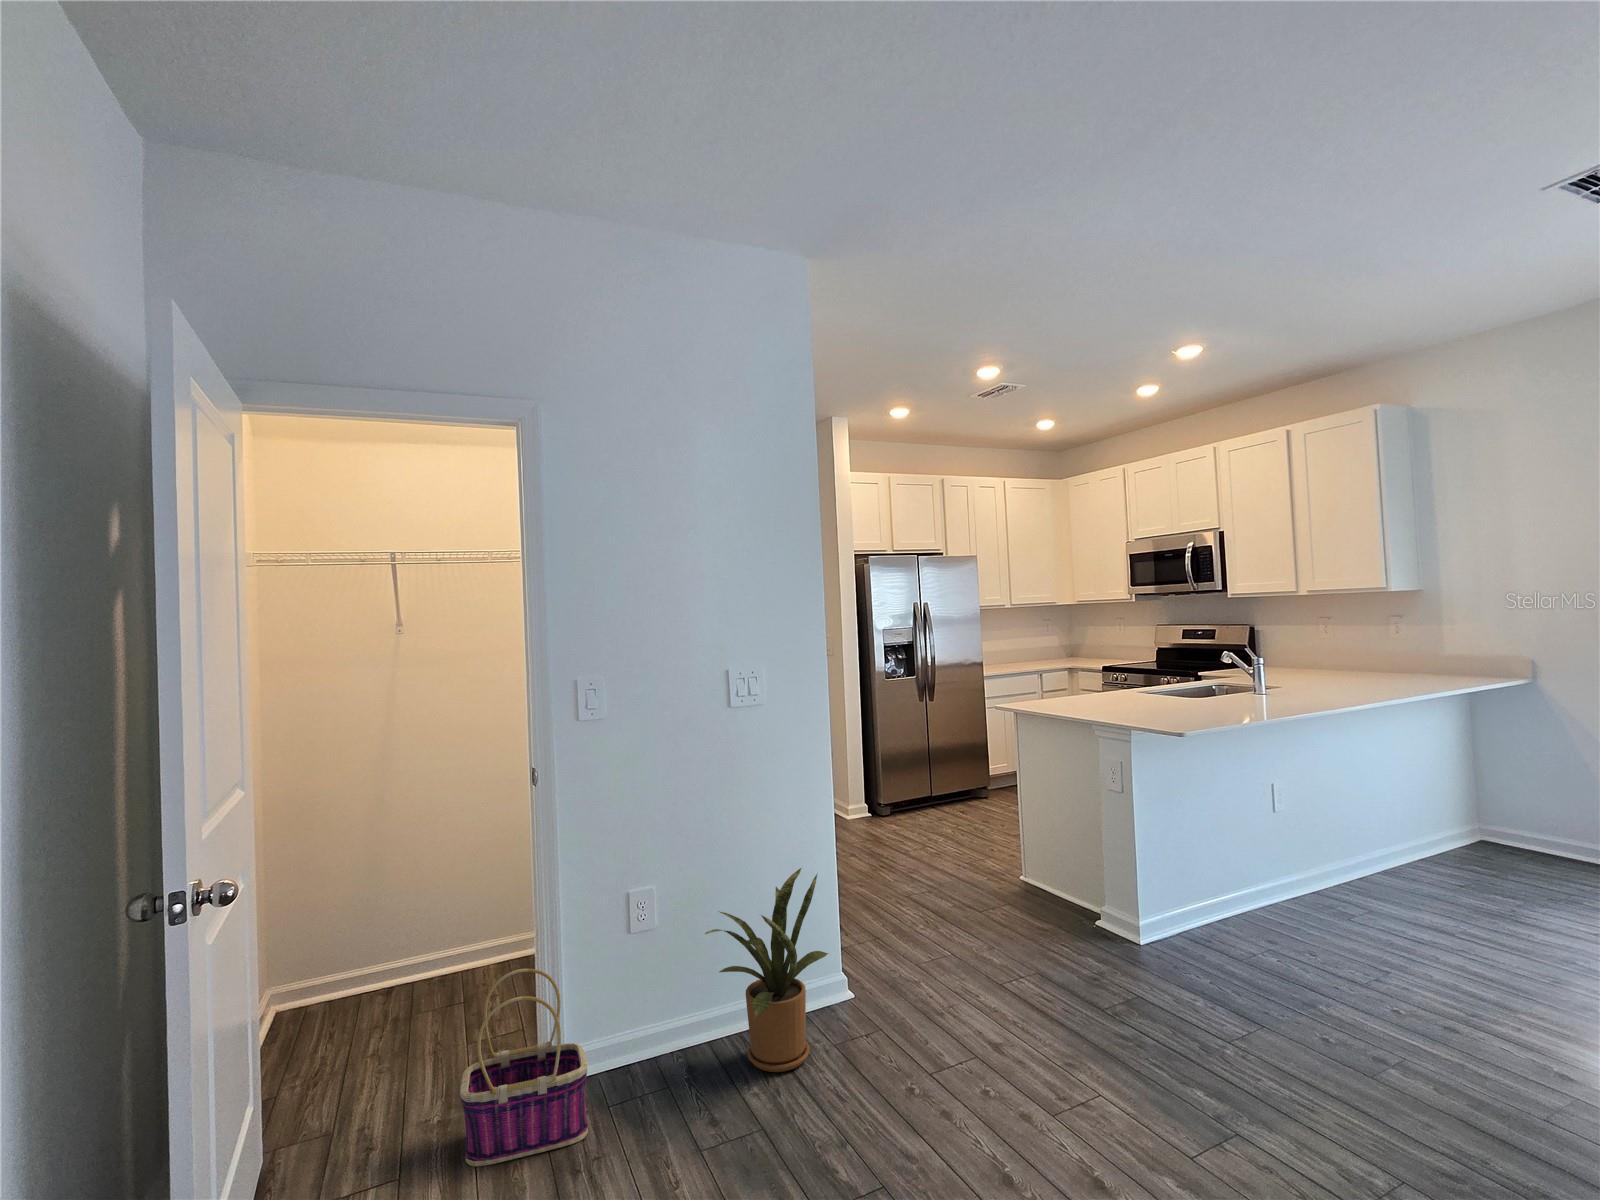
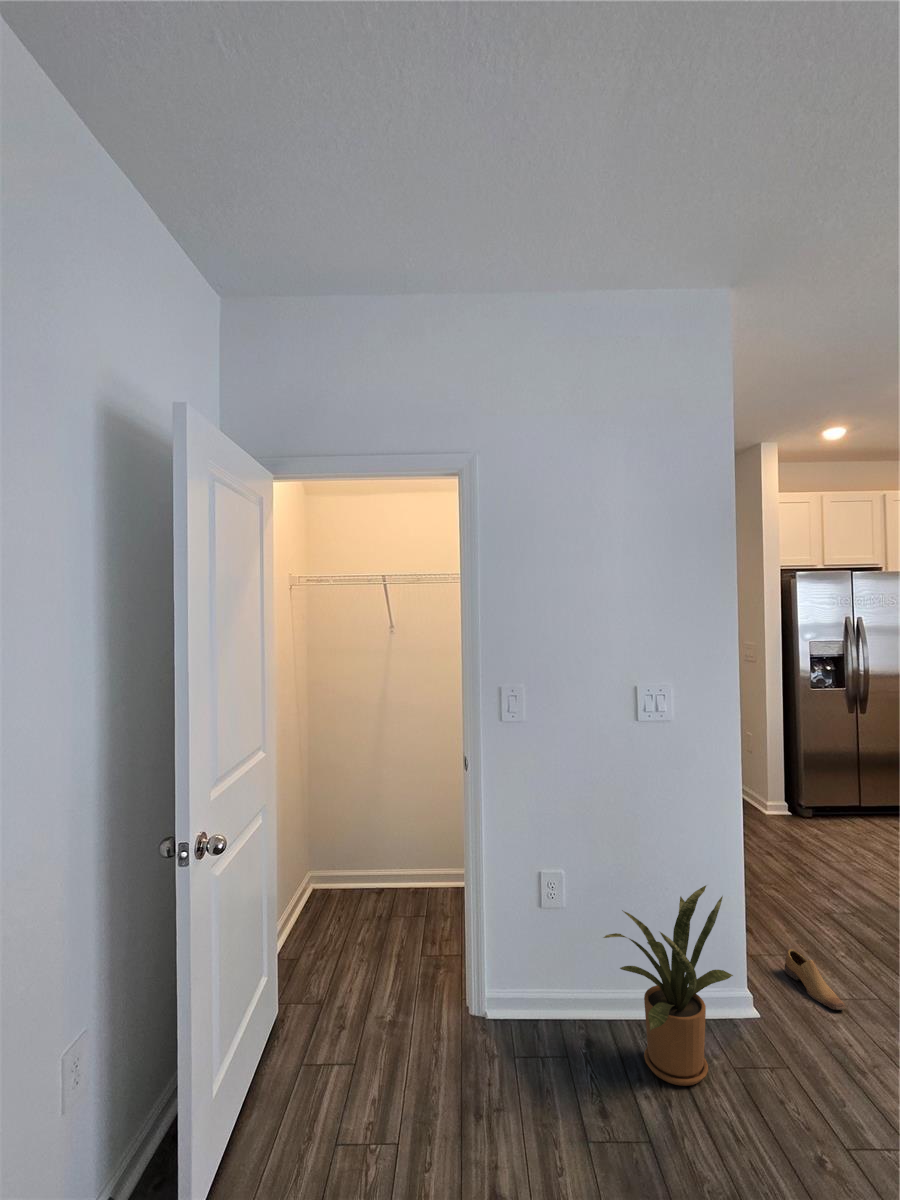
shoe: none [873,929,927,973] -> present [785,949,846,1010]
basket: present [460,969,588,1167] -> none [390,931,493,1099]

